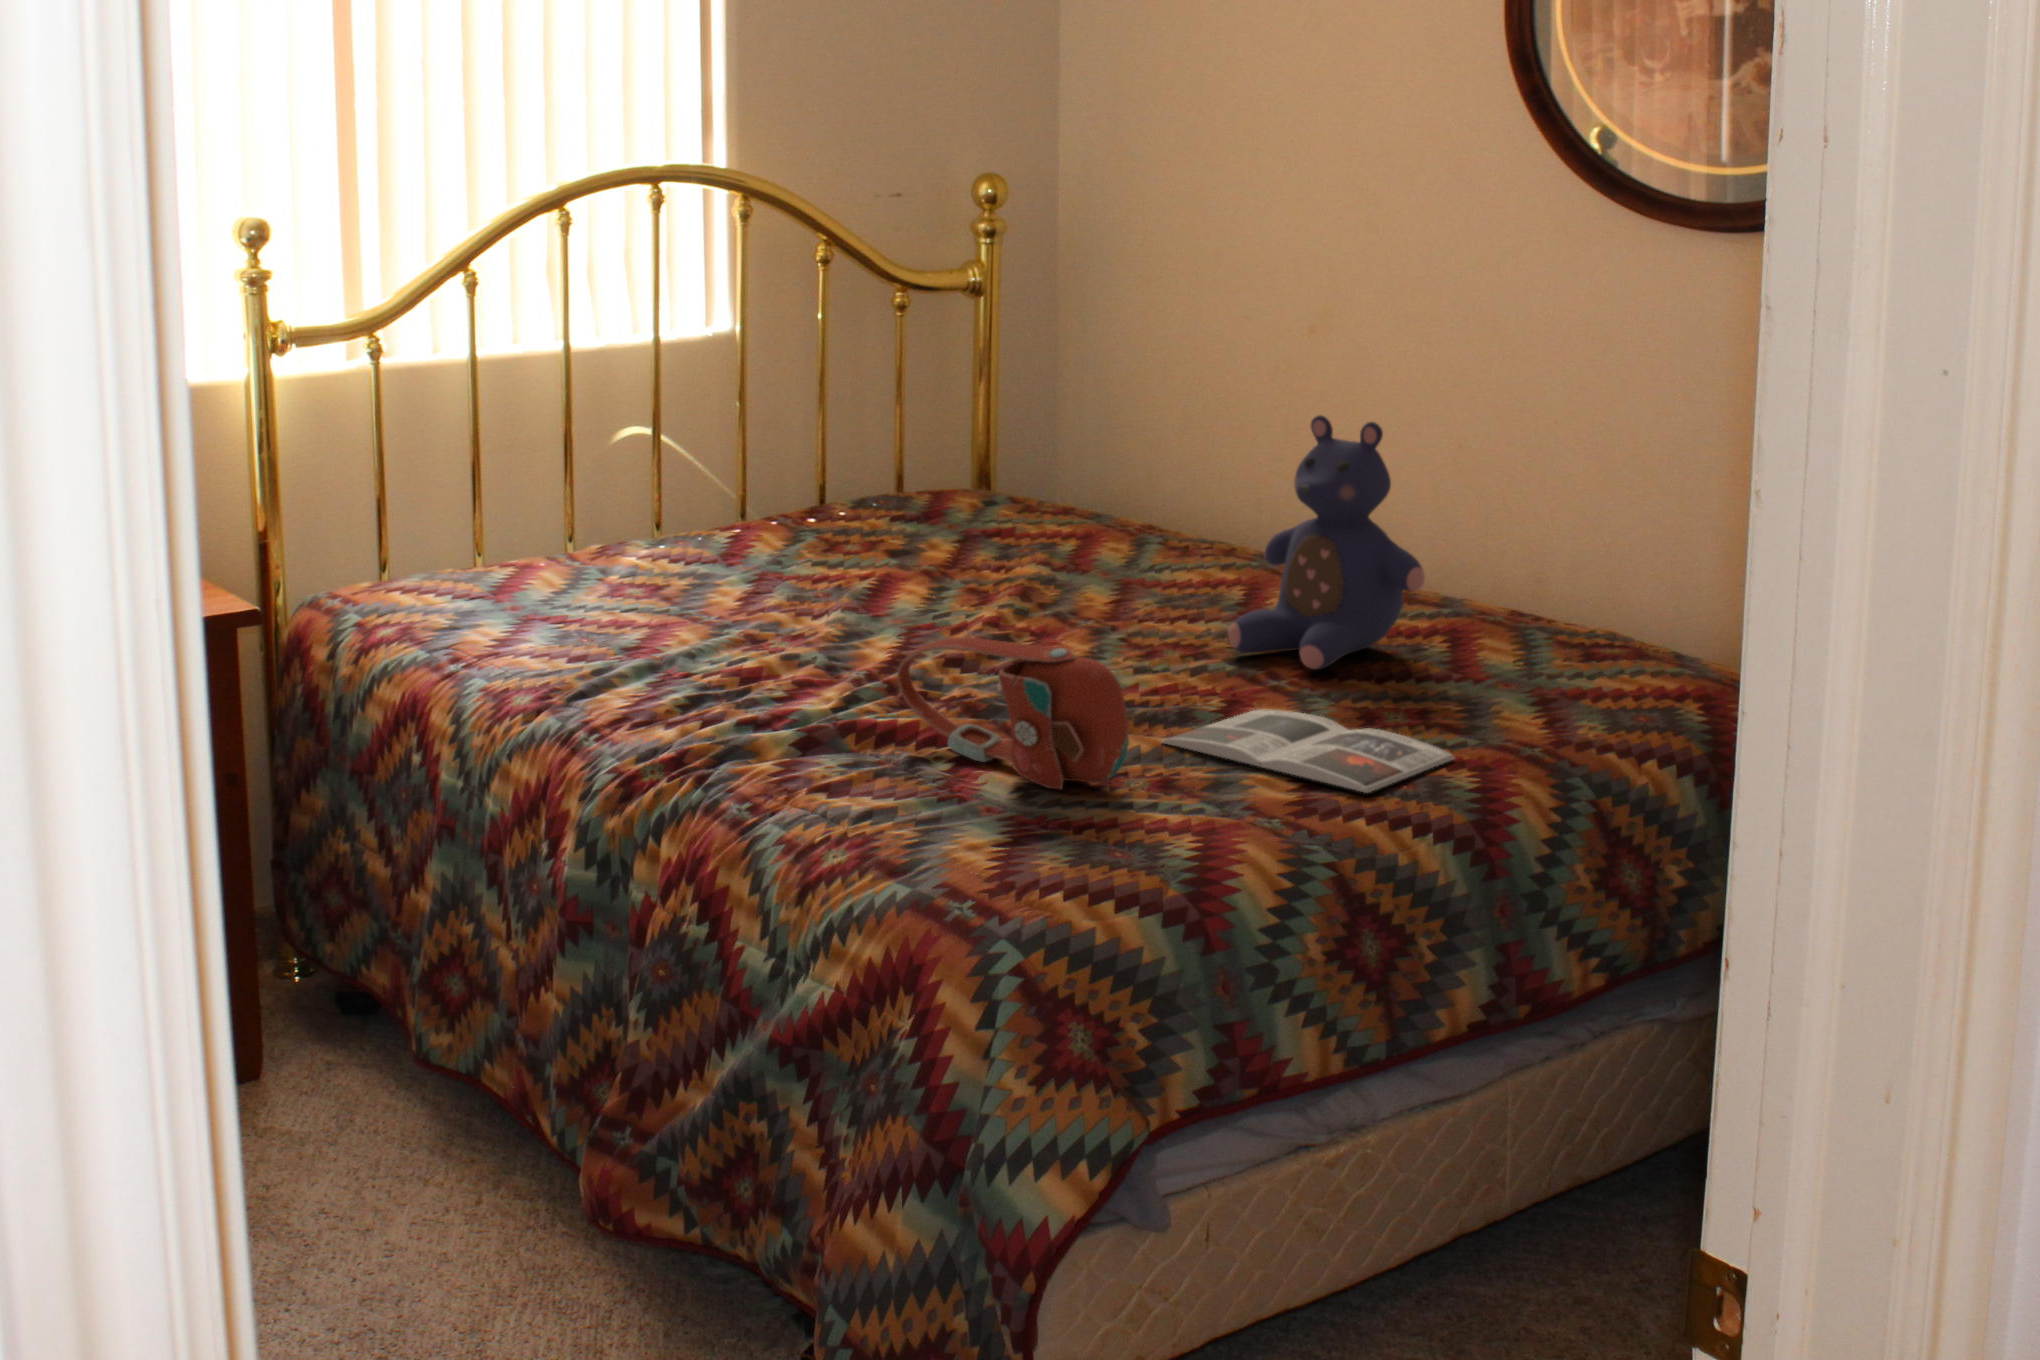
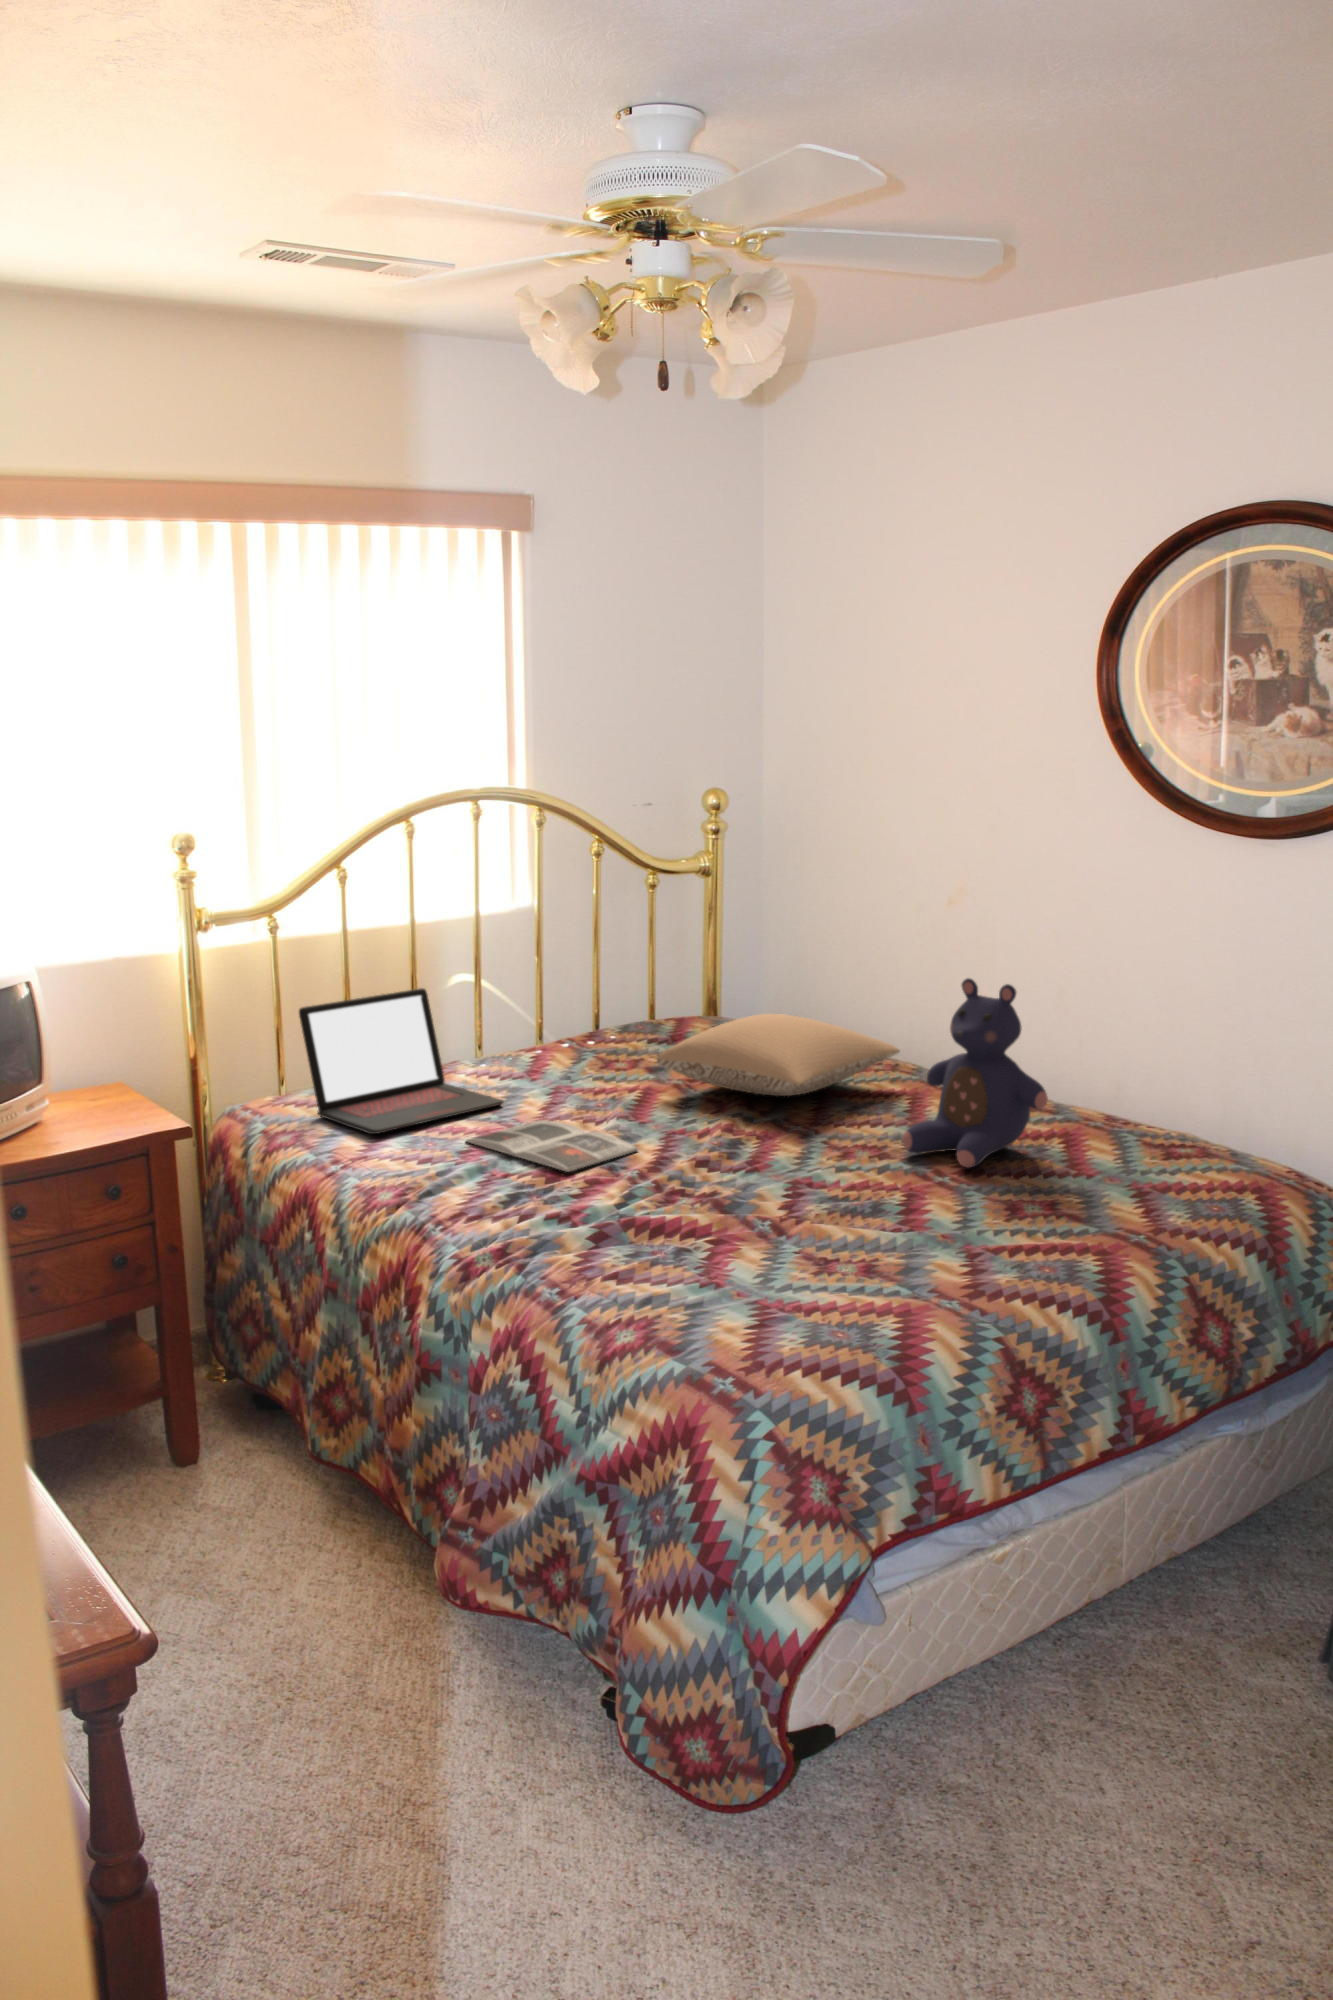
laptop: none [406,436,686,626] -> present [299,988,503,1134]
pillow: none [899,476,1236,583] -> present [657,1014,900,1096]
handbag: present [897,638,1129,789] -> none [665,1158,842,1275]
magazine: present [1162,710,1454,793] -> present [465,1120,638,1172]

